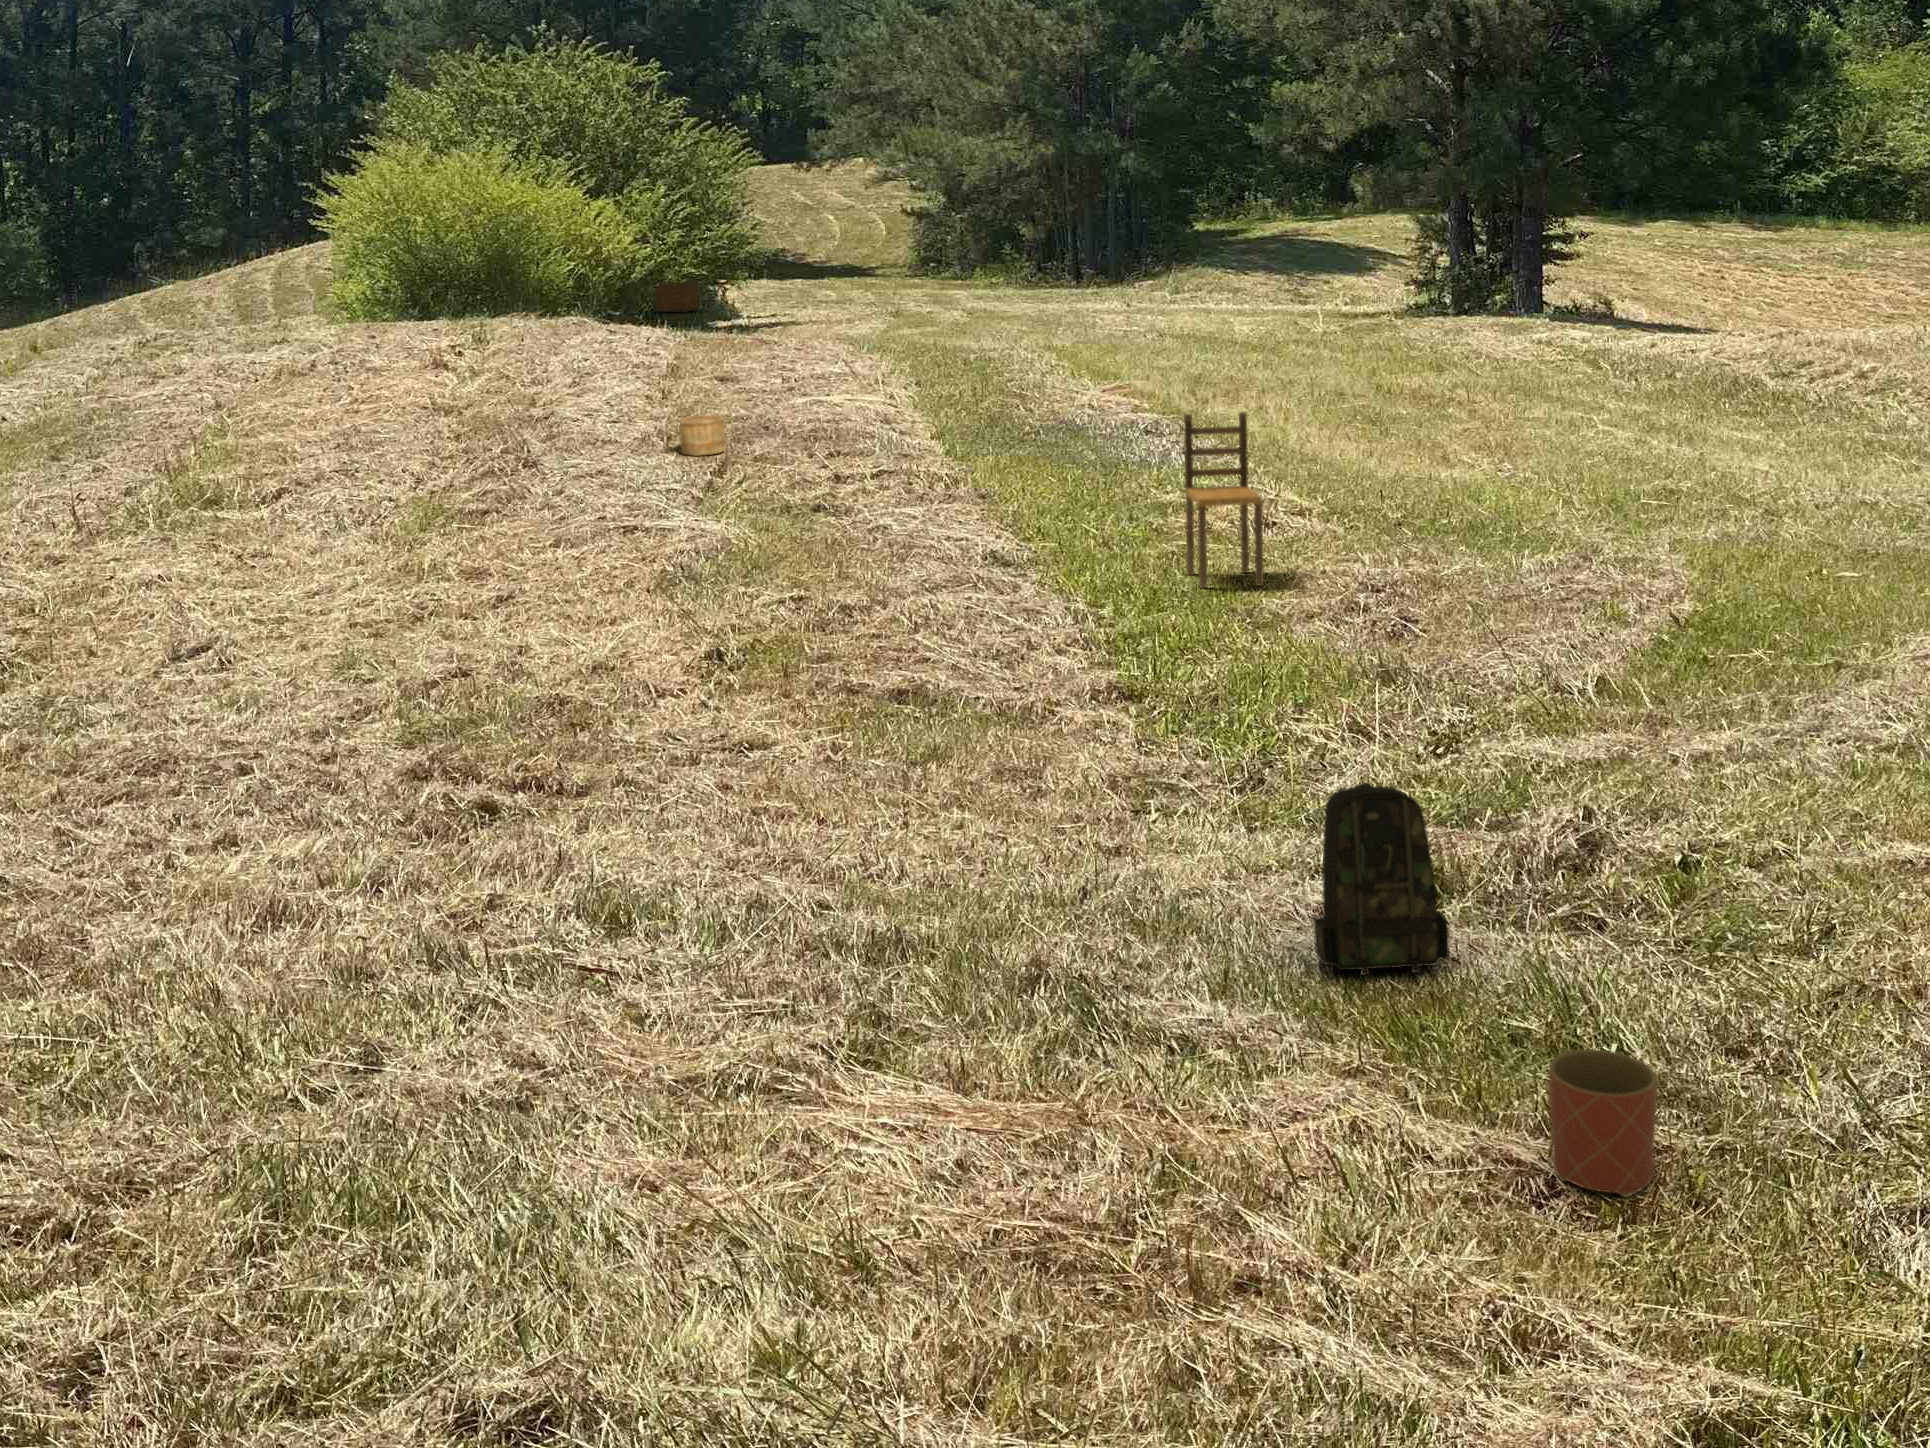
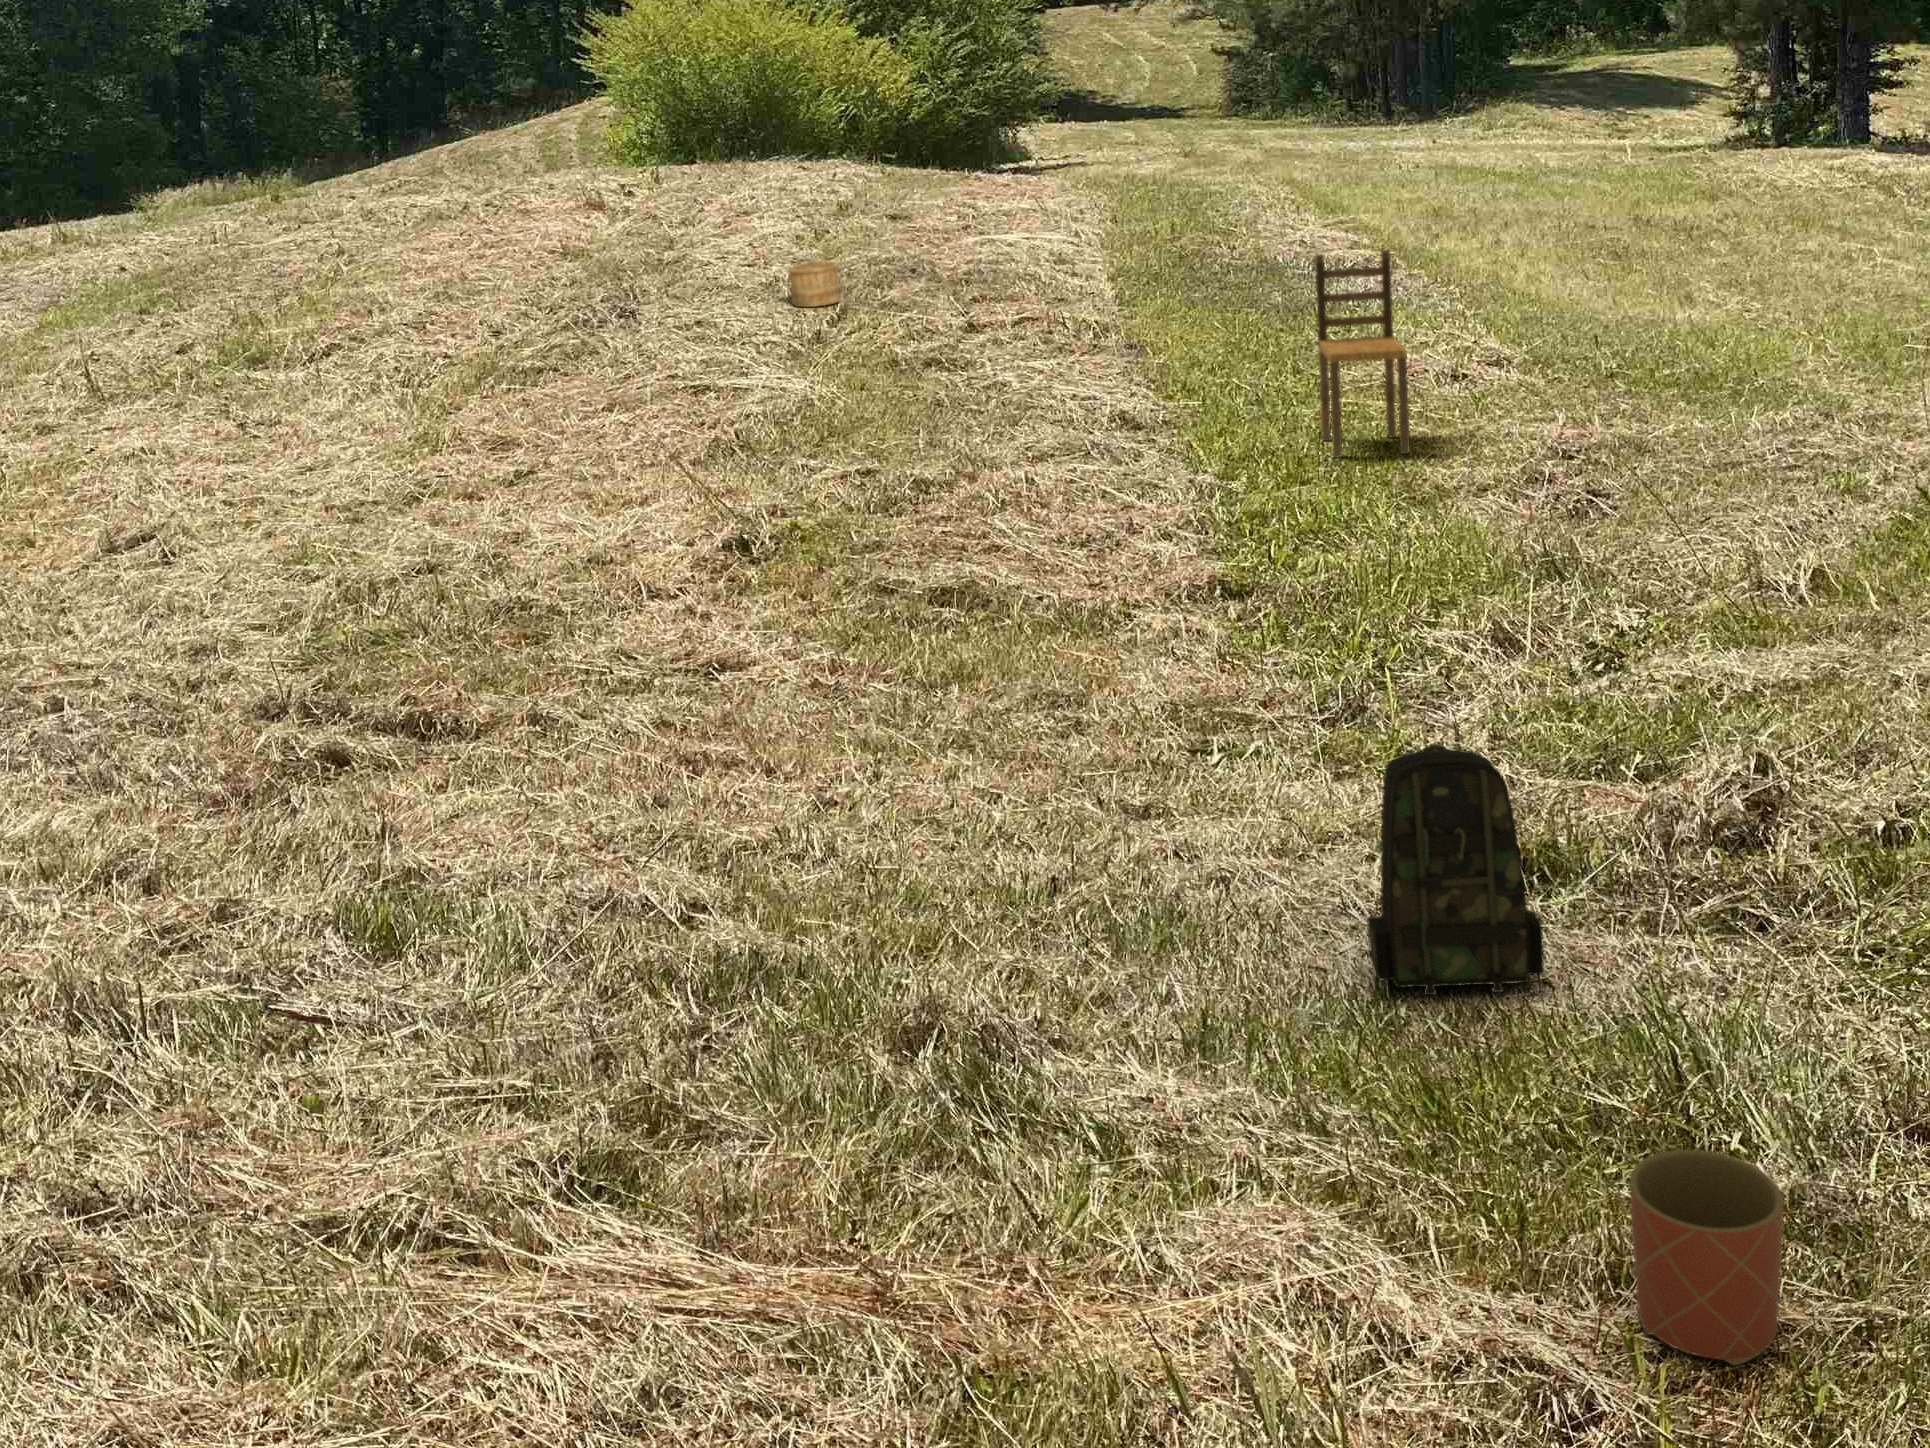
wooden crate: present [656,282,700,313] -> none [815,114,863,148]

